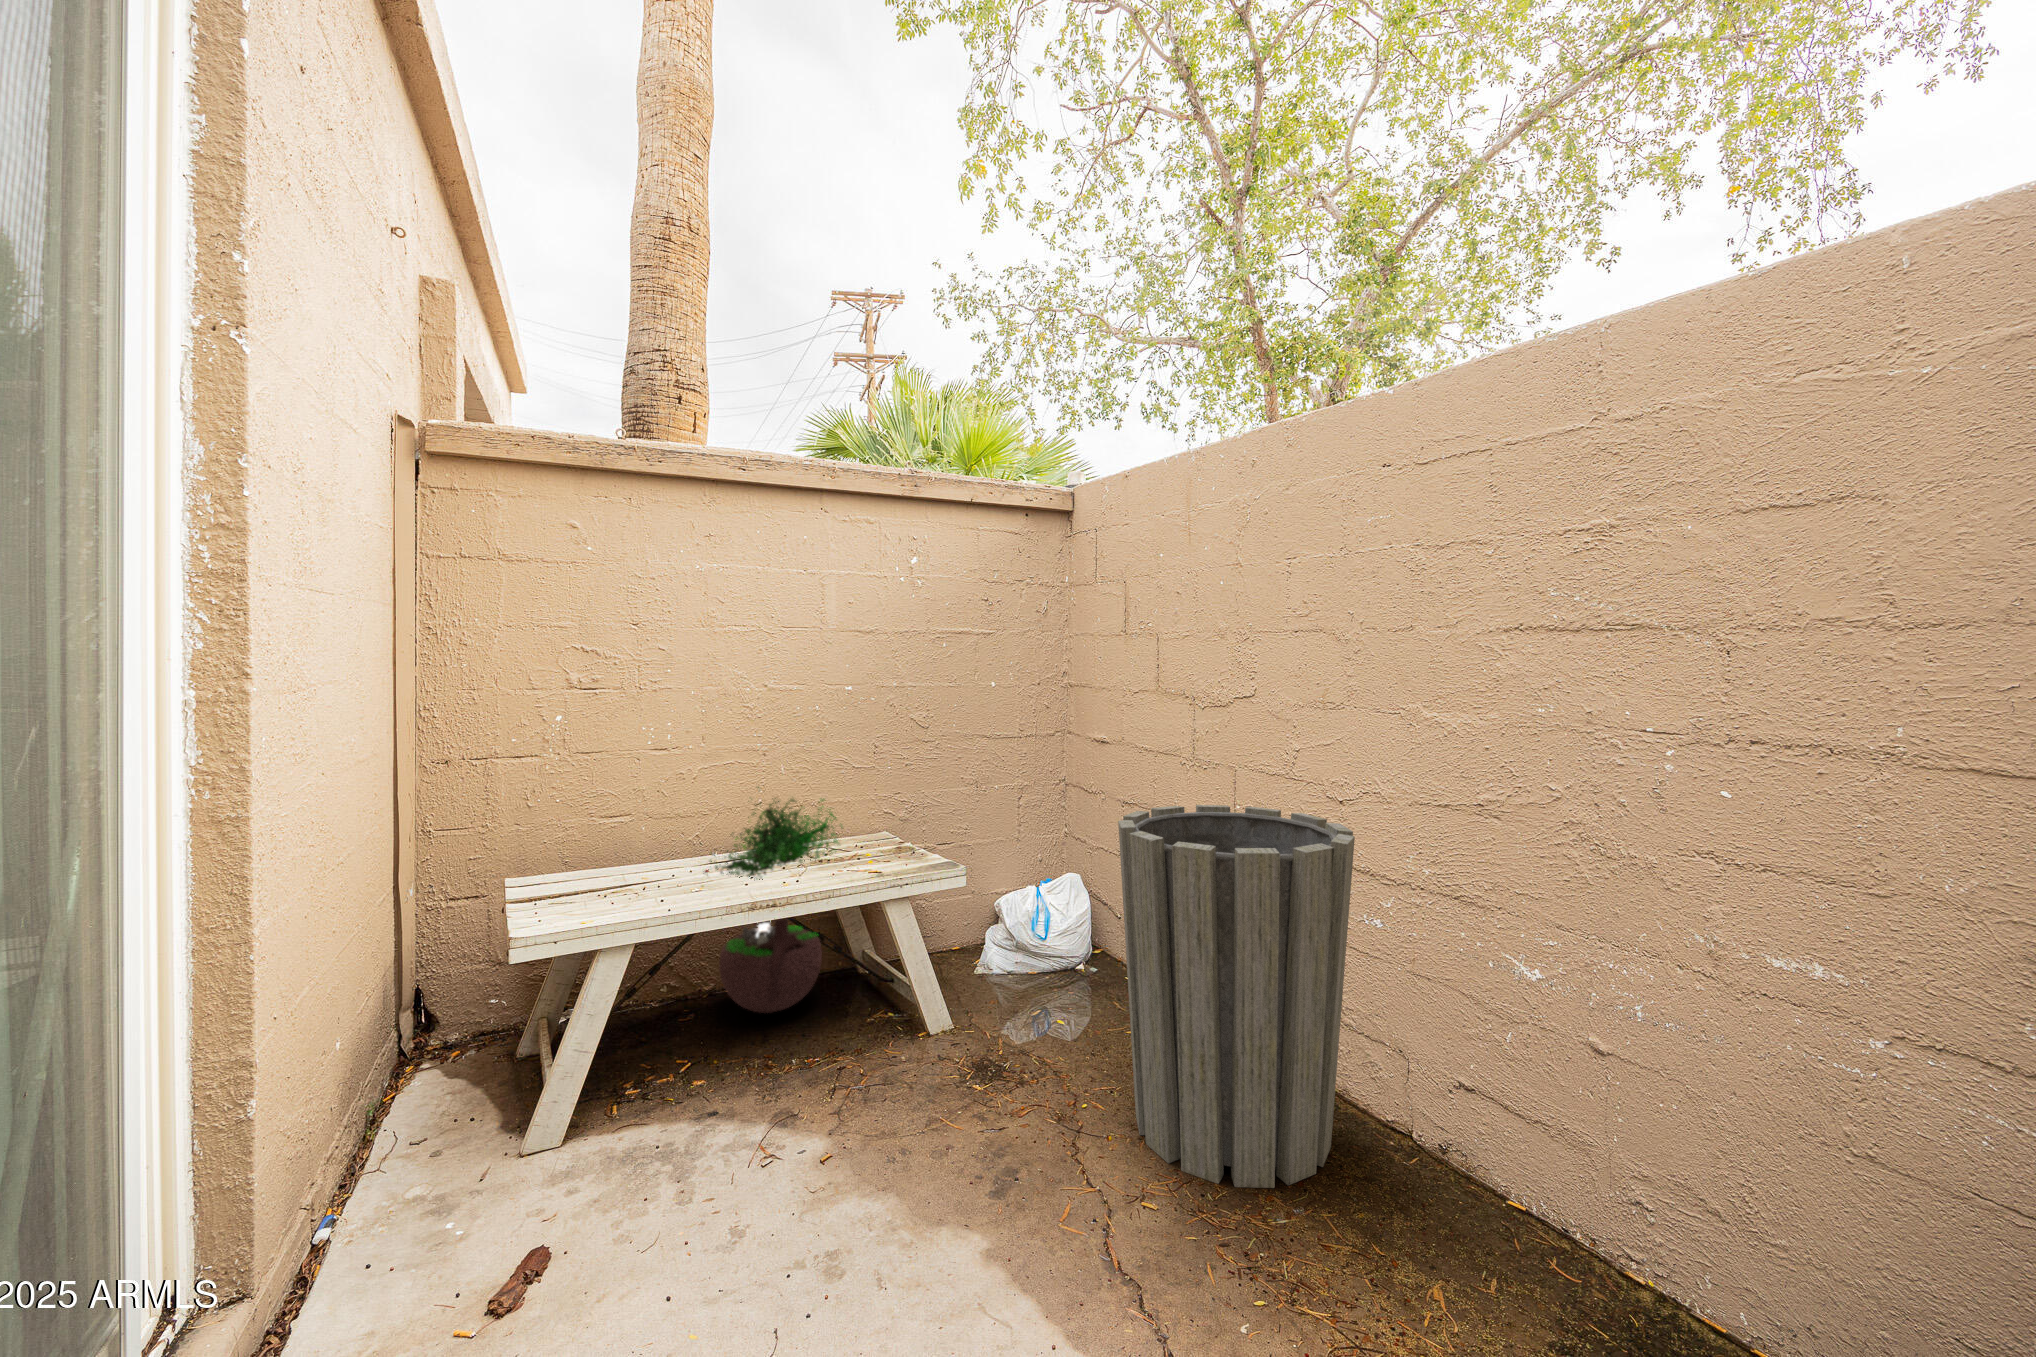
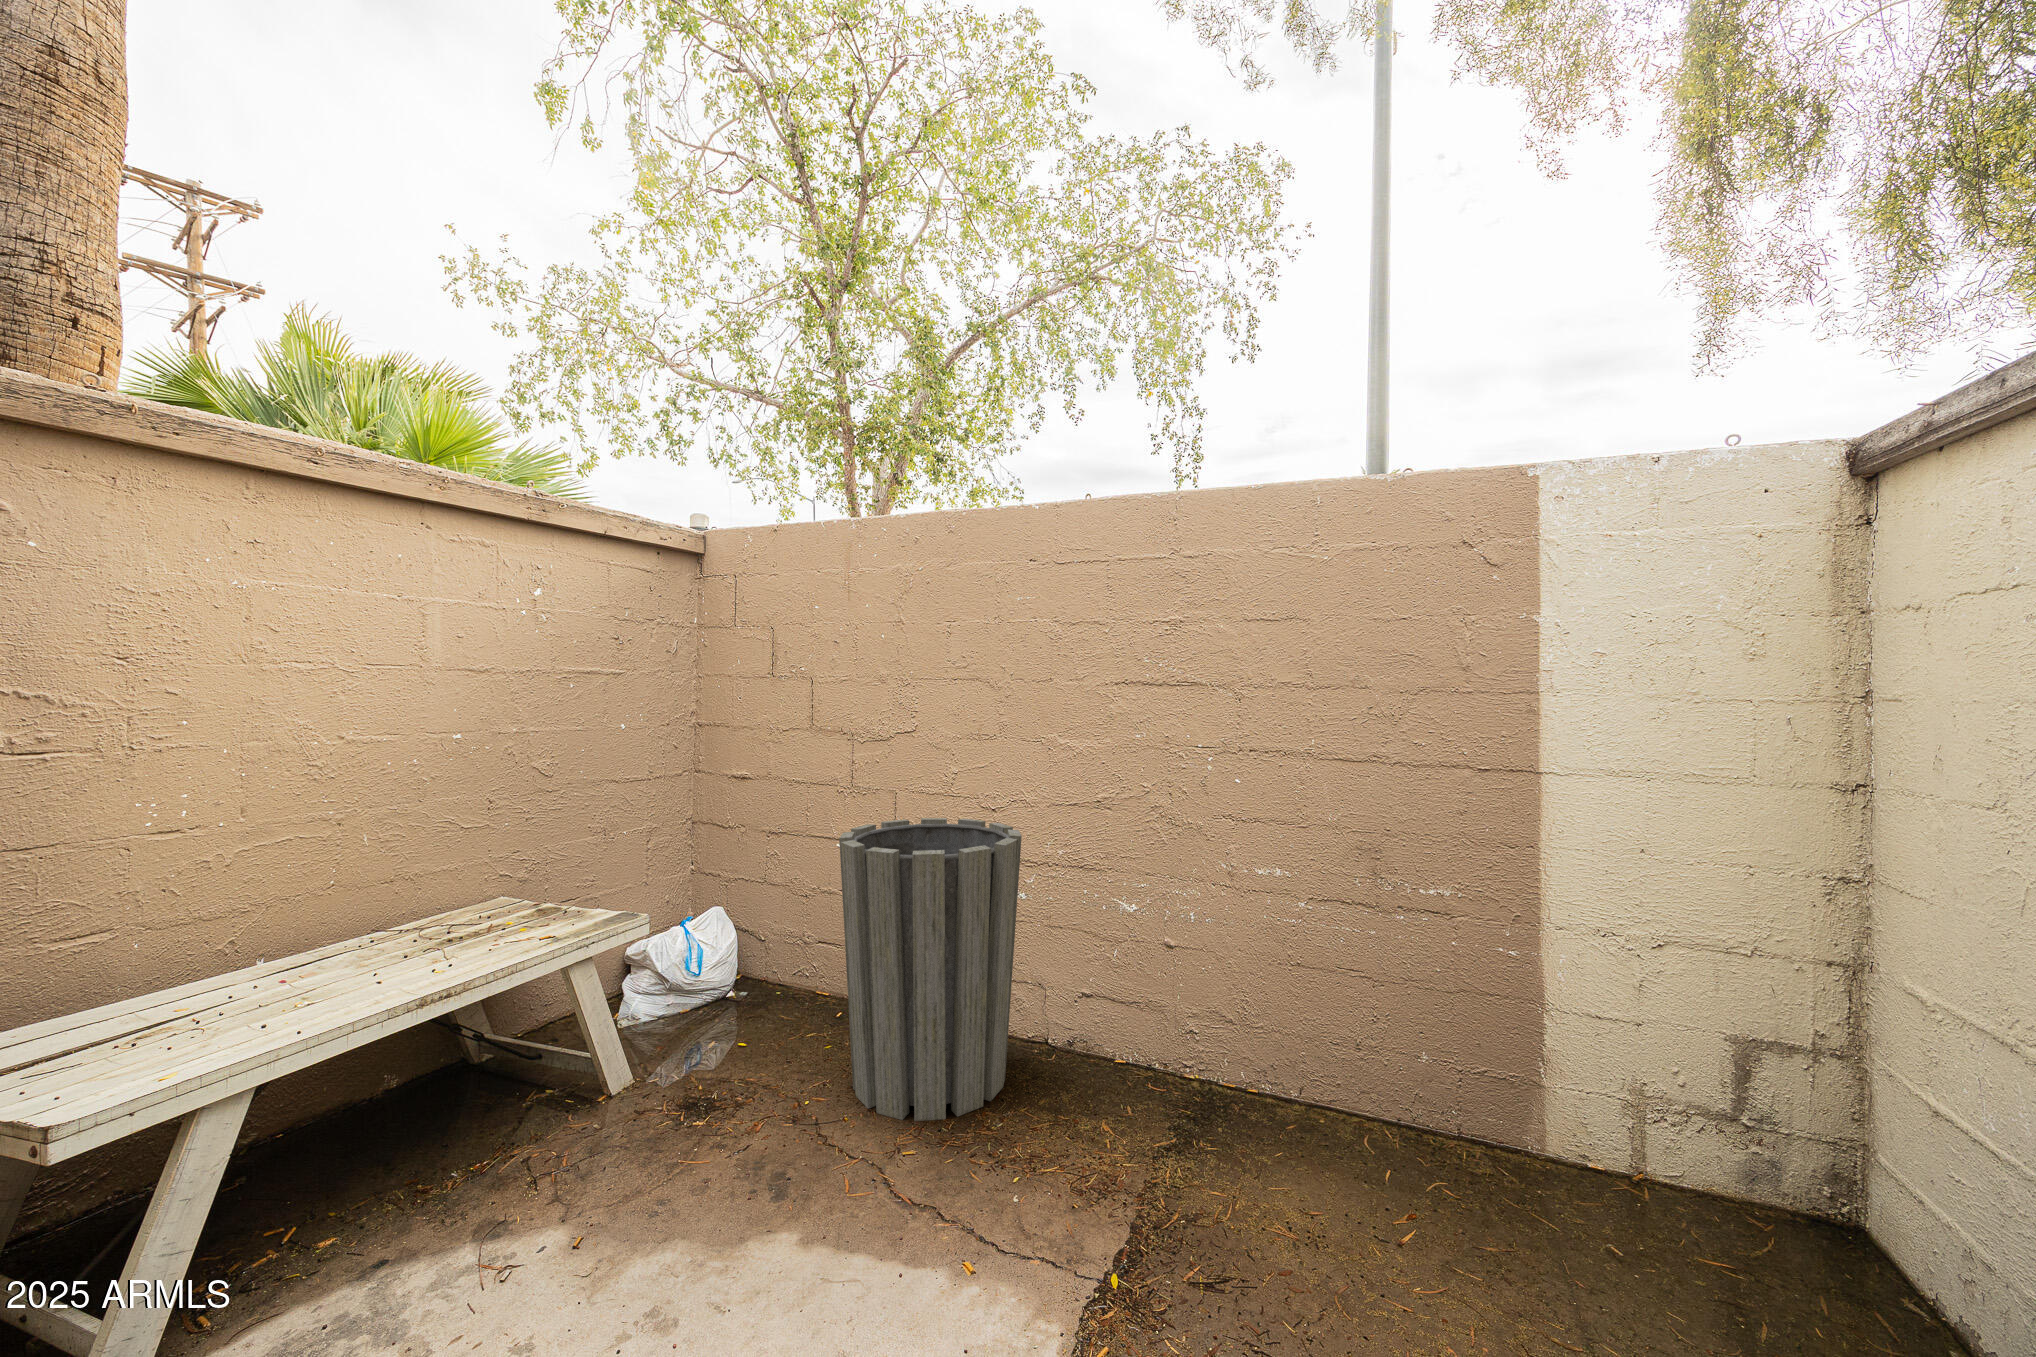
potted tree: present [705,787,842,1013] -> none [289,860,493,1147]

